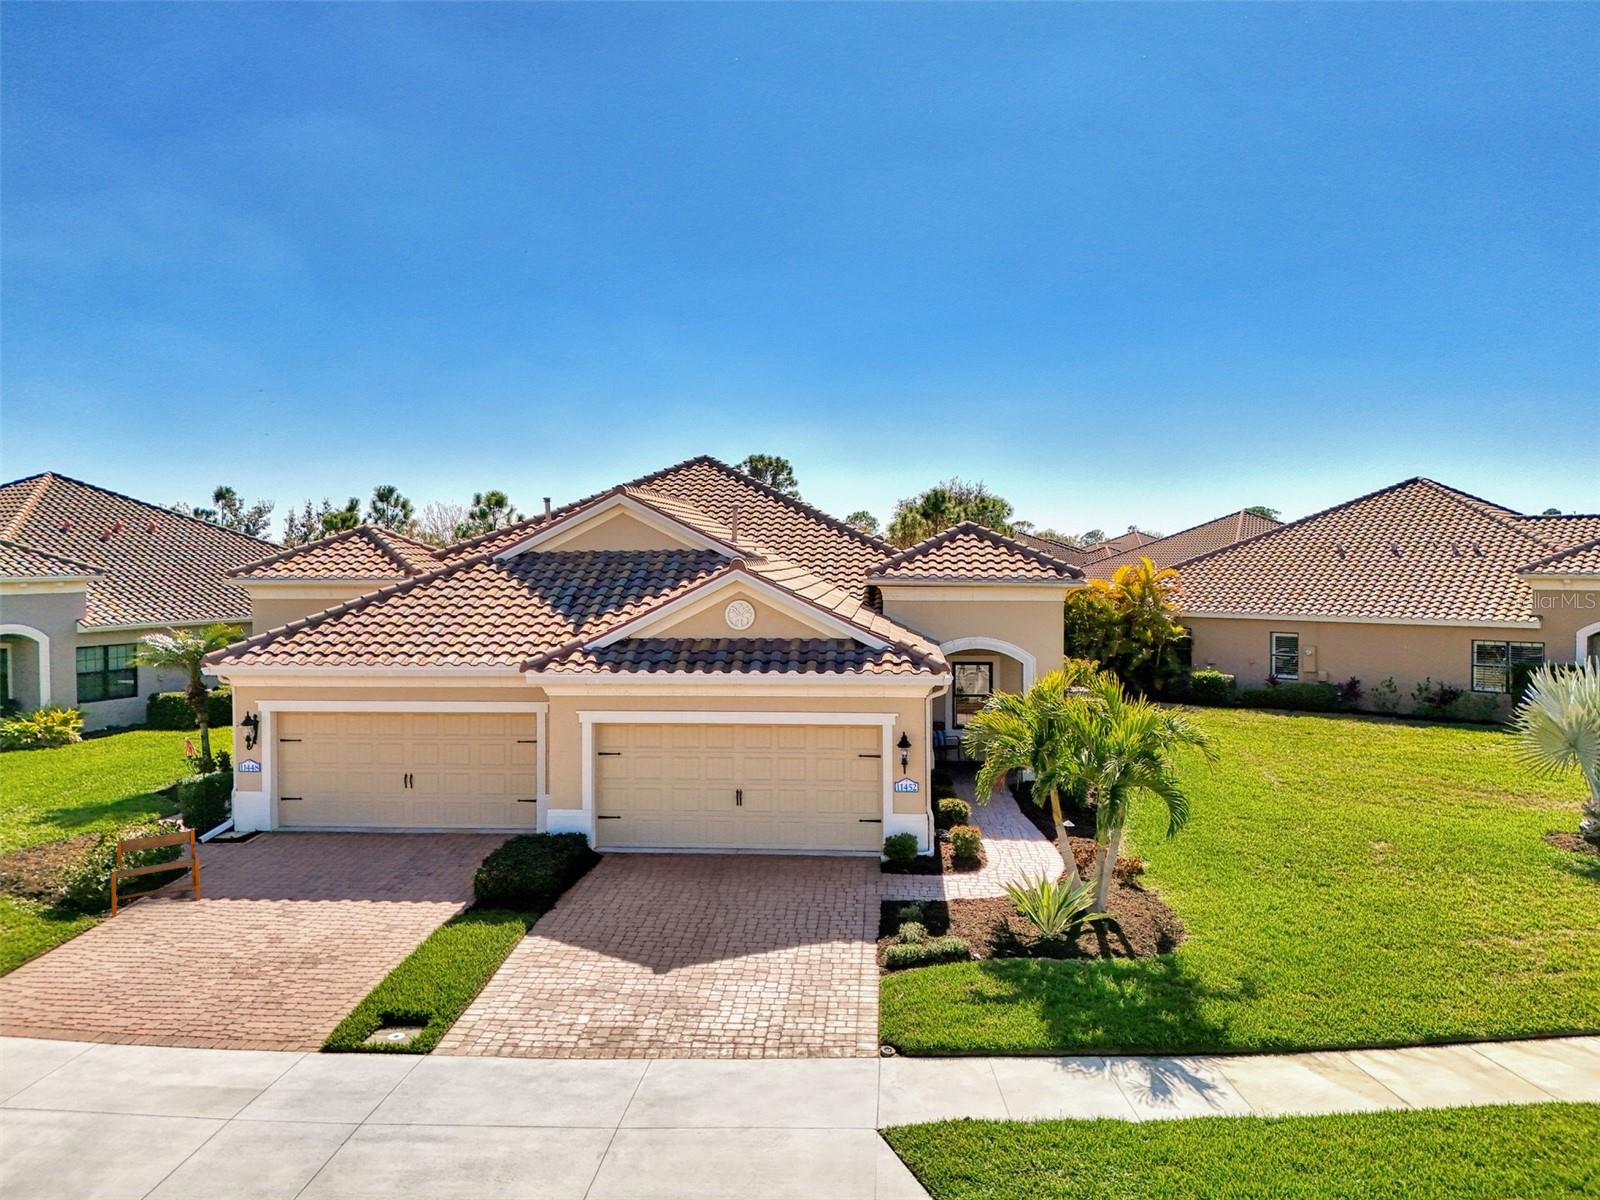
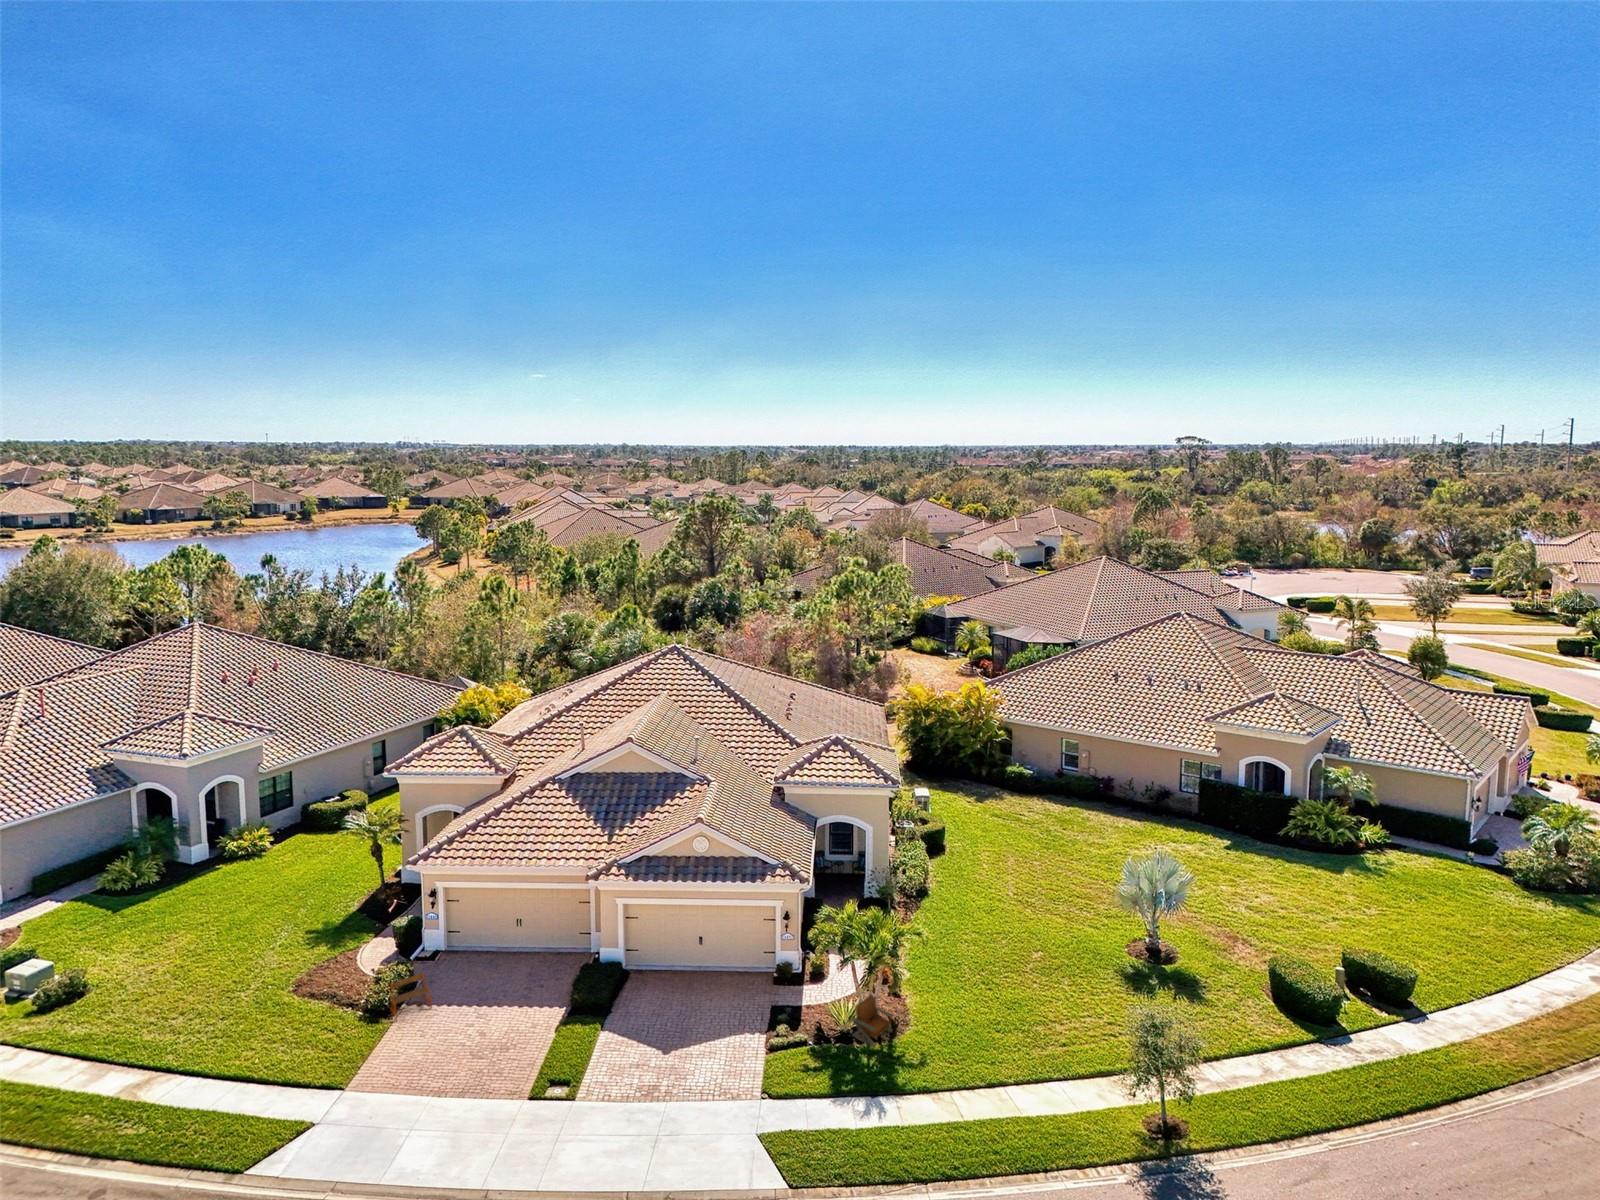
lounge chair: none [1068,861,1163,964] -> present [851,995,892,1047]

